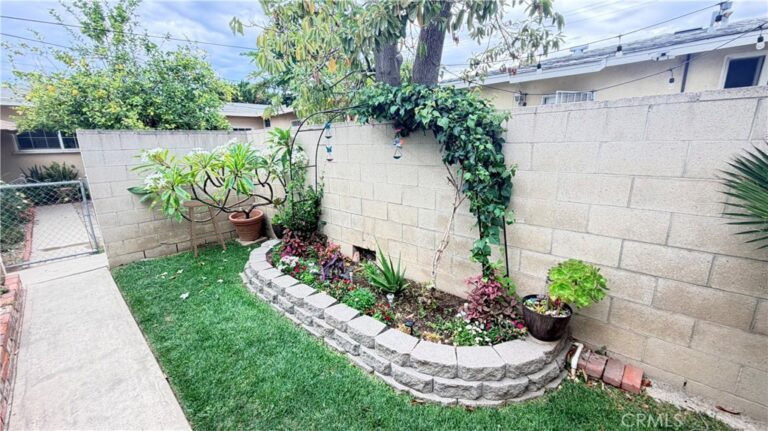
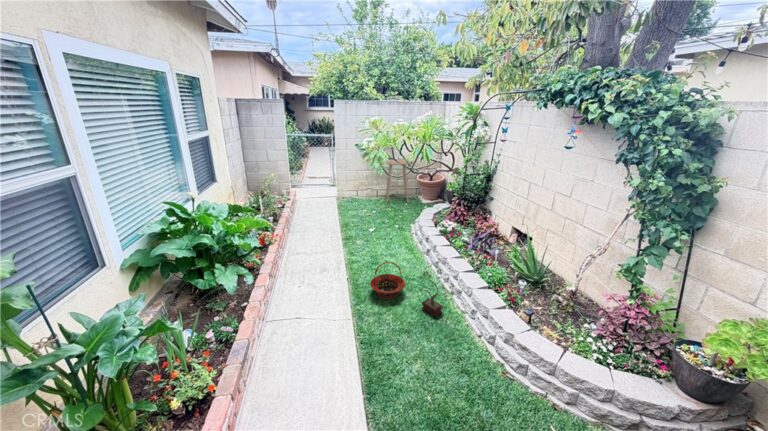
potted plant: none [281,311,336,375] -> present [419,269,454,317]
basket: none [209,328,264,384] -> present [370,262,405,299]

